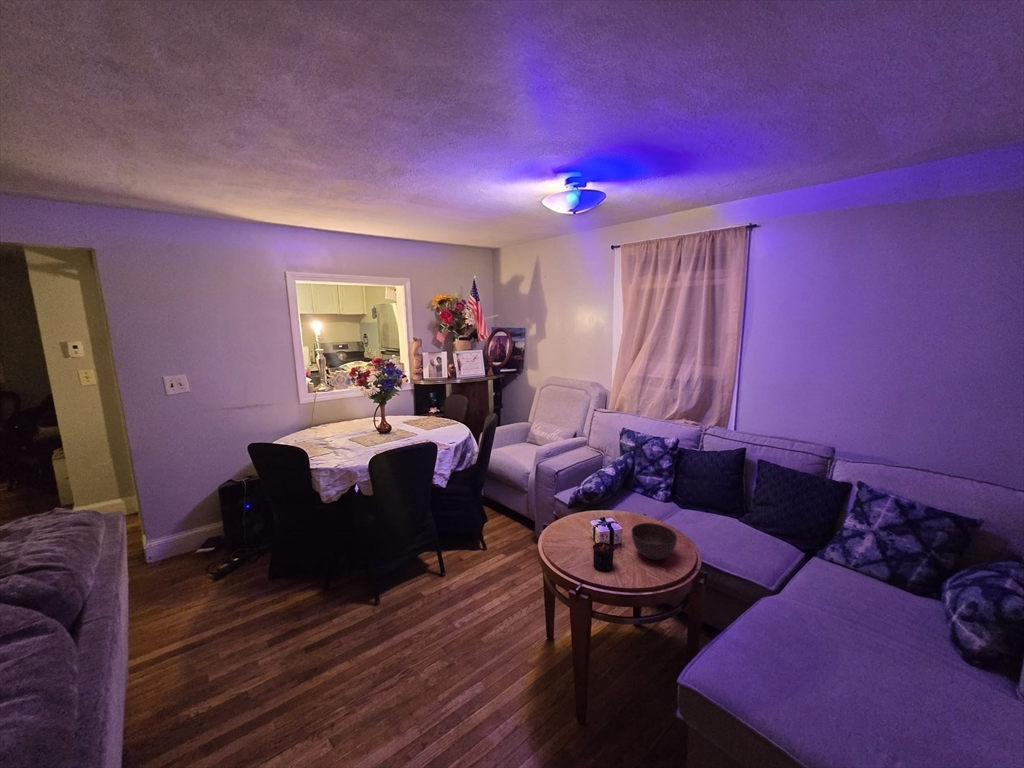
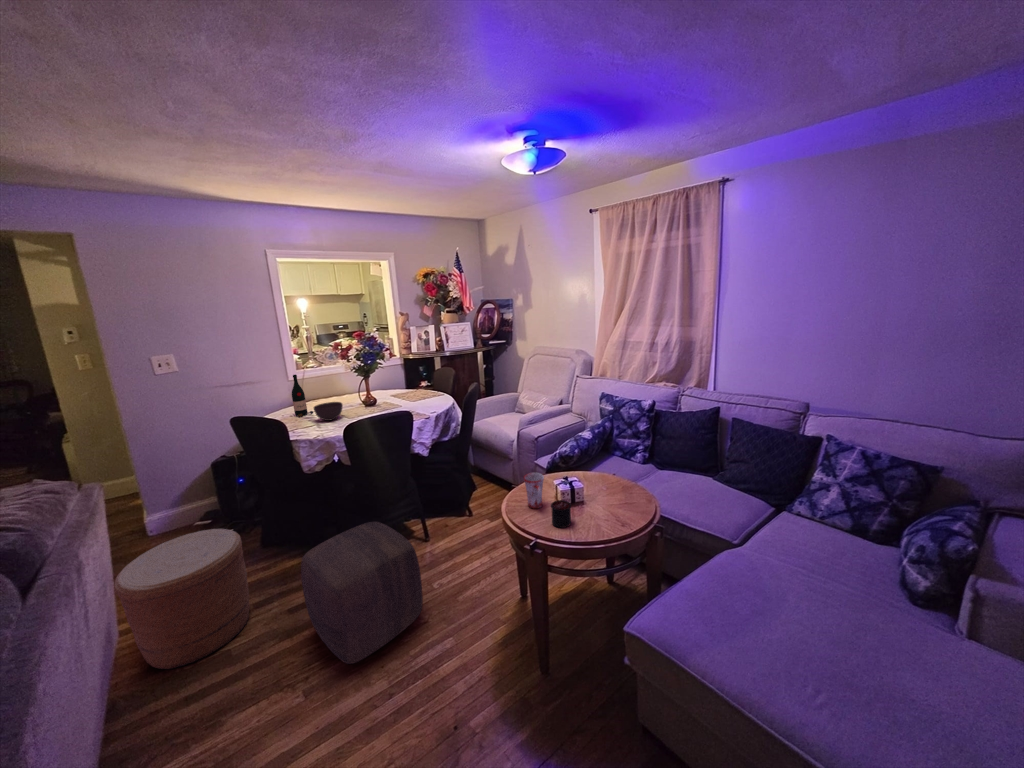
wine bottle: none [306,398,327,442] -> present [292,375,313,417]
mug: none [561,512,582,550] -> present [524,473,544,509]
bowl: present [632,523,677,560] -> present [314,402,343,421]
ottoman: none [325,557,450,714] -> present [301,522,423,664]
woven basket: none [126,561,262,717] -> present [115,529,249,669]

